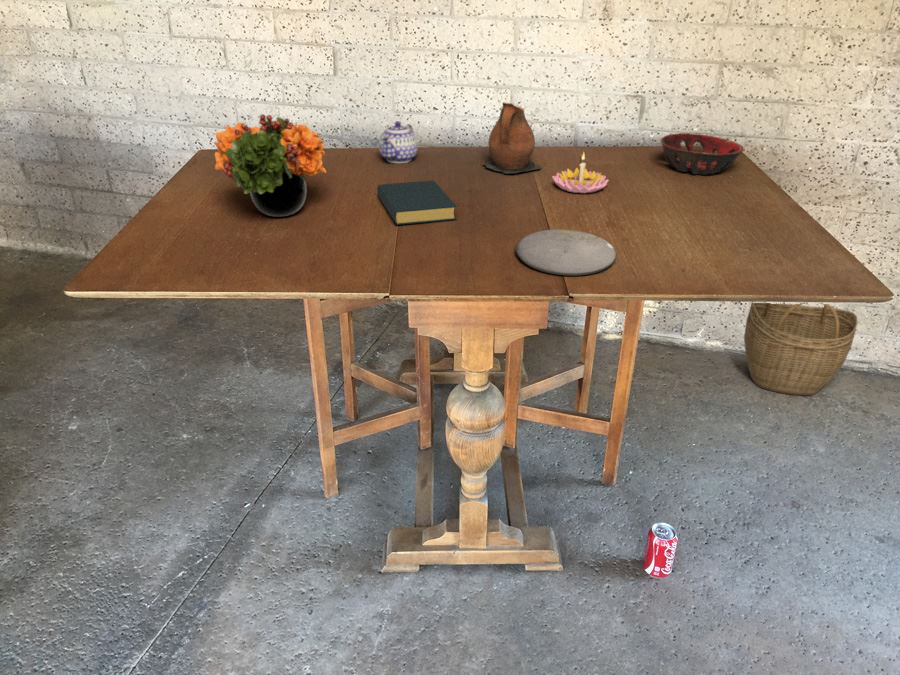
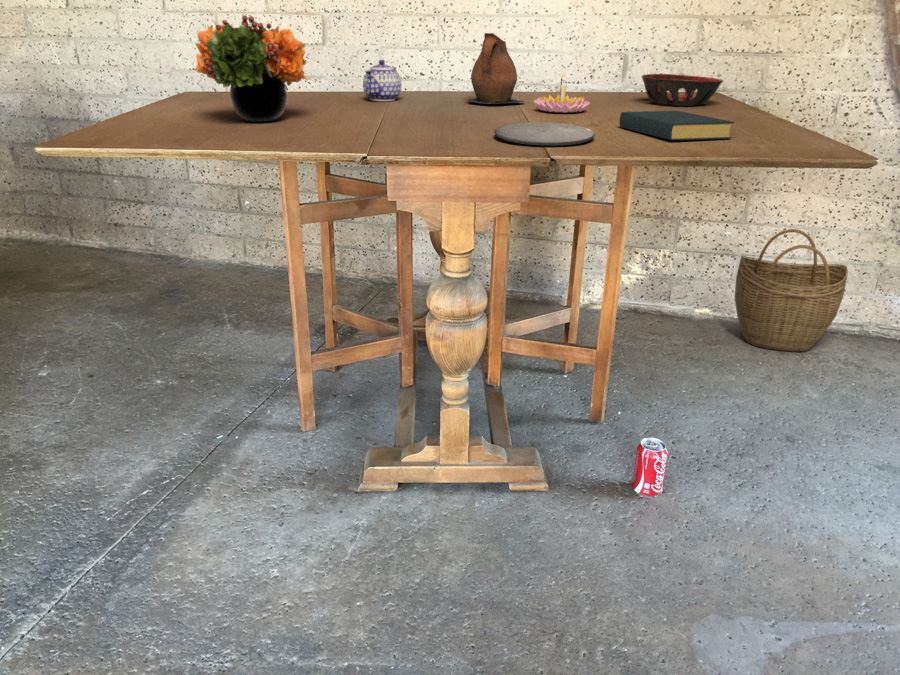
hardback book: present [377,181,457,225] -> present [620,111,735,140]

